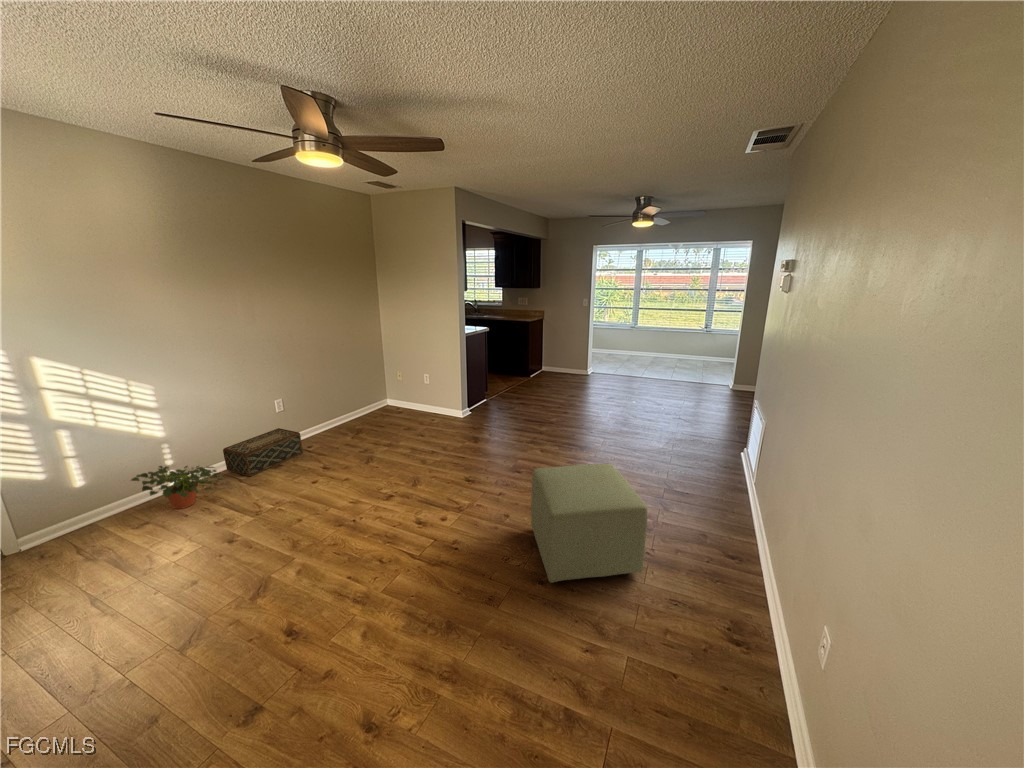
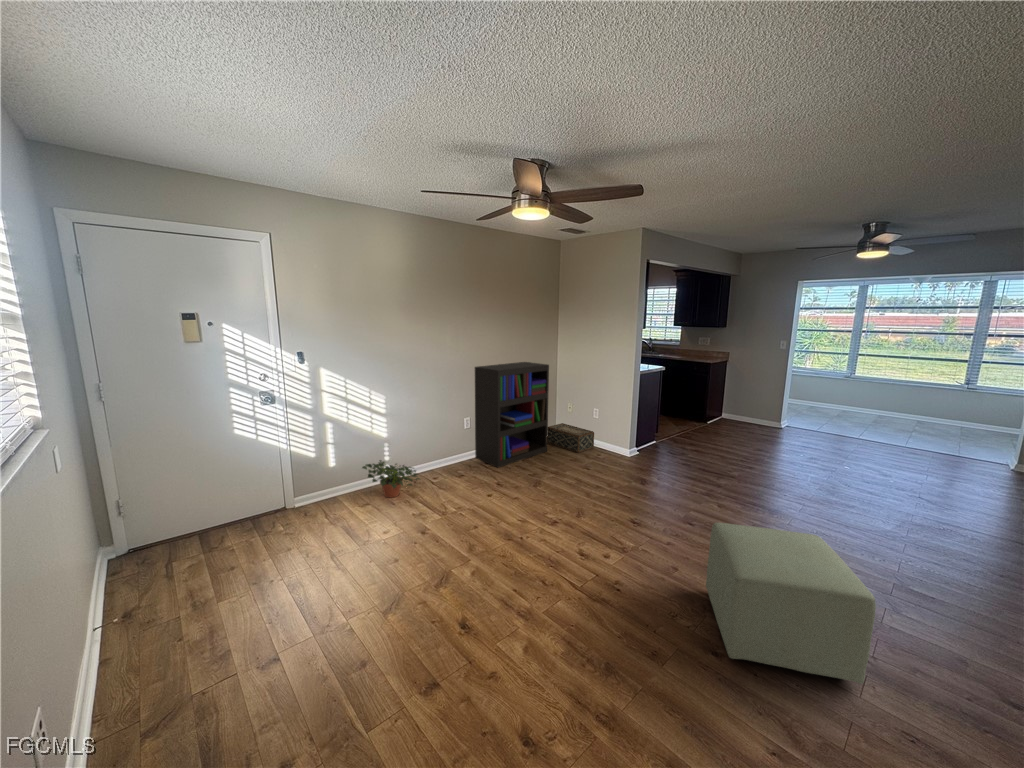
bookshelf: none [283,330,382,449] -> present [475,362,549,467]
woven basket: present [223,428,303,477] -> present [547,423,594,453]

